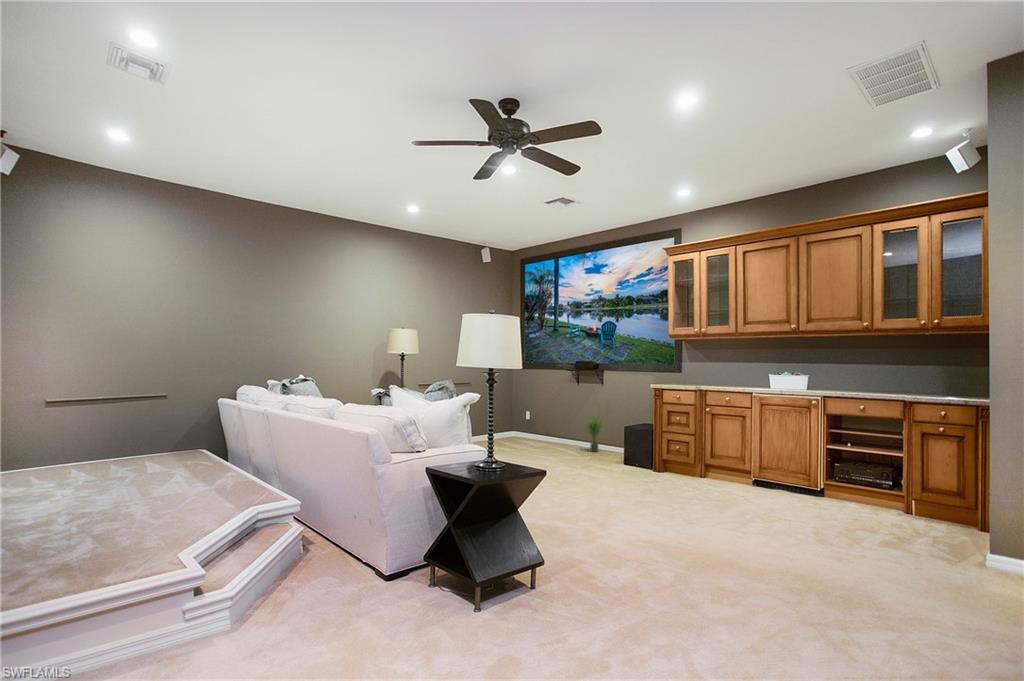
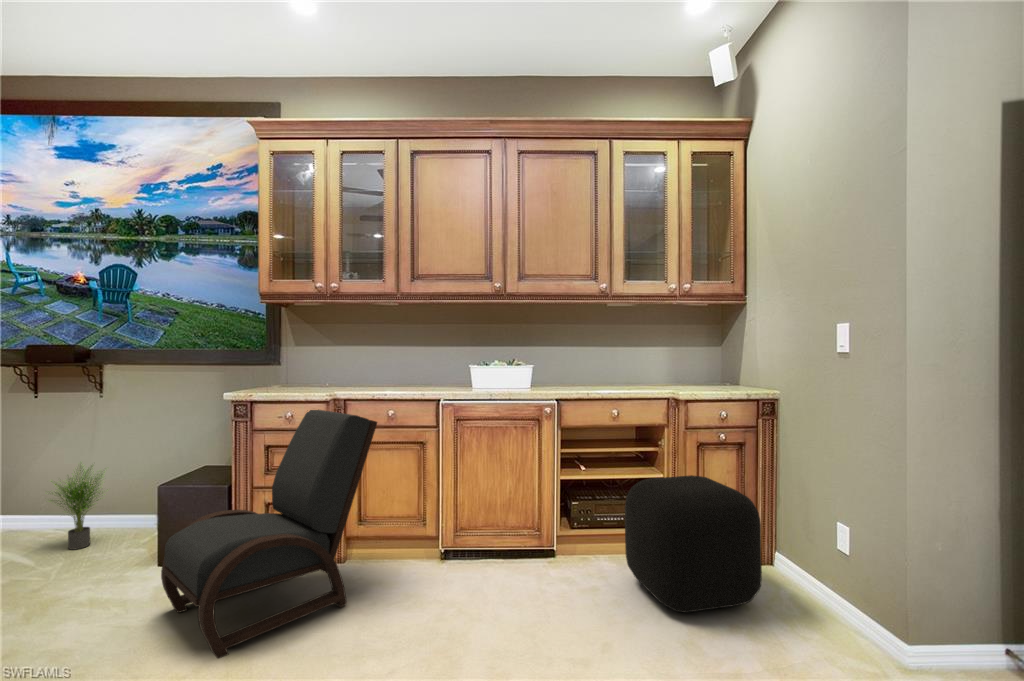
lounge chair: none [623,394,716,488] -> present [161,410,377,658]
ottoman: none [861,452,961,537] -> present [625,475,762,613]

